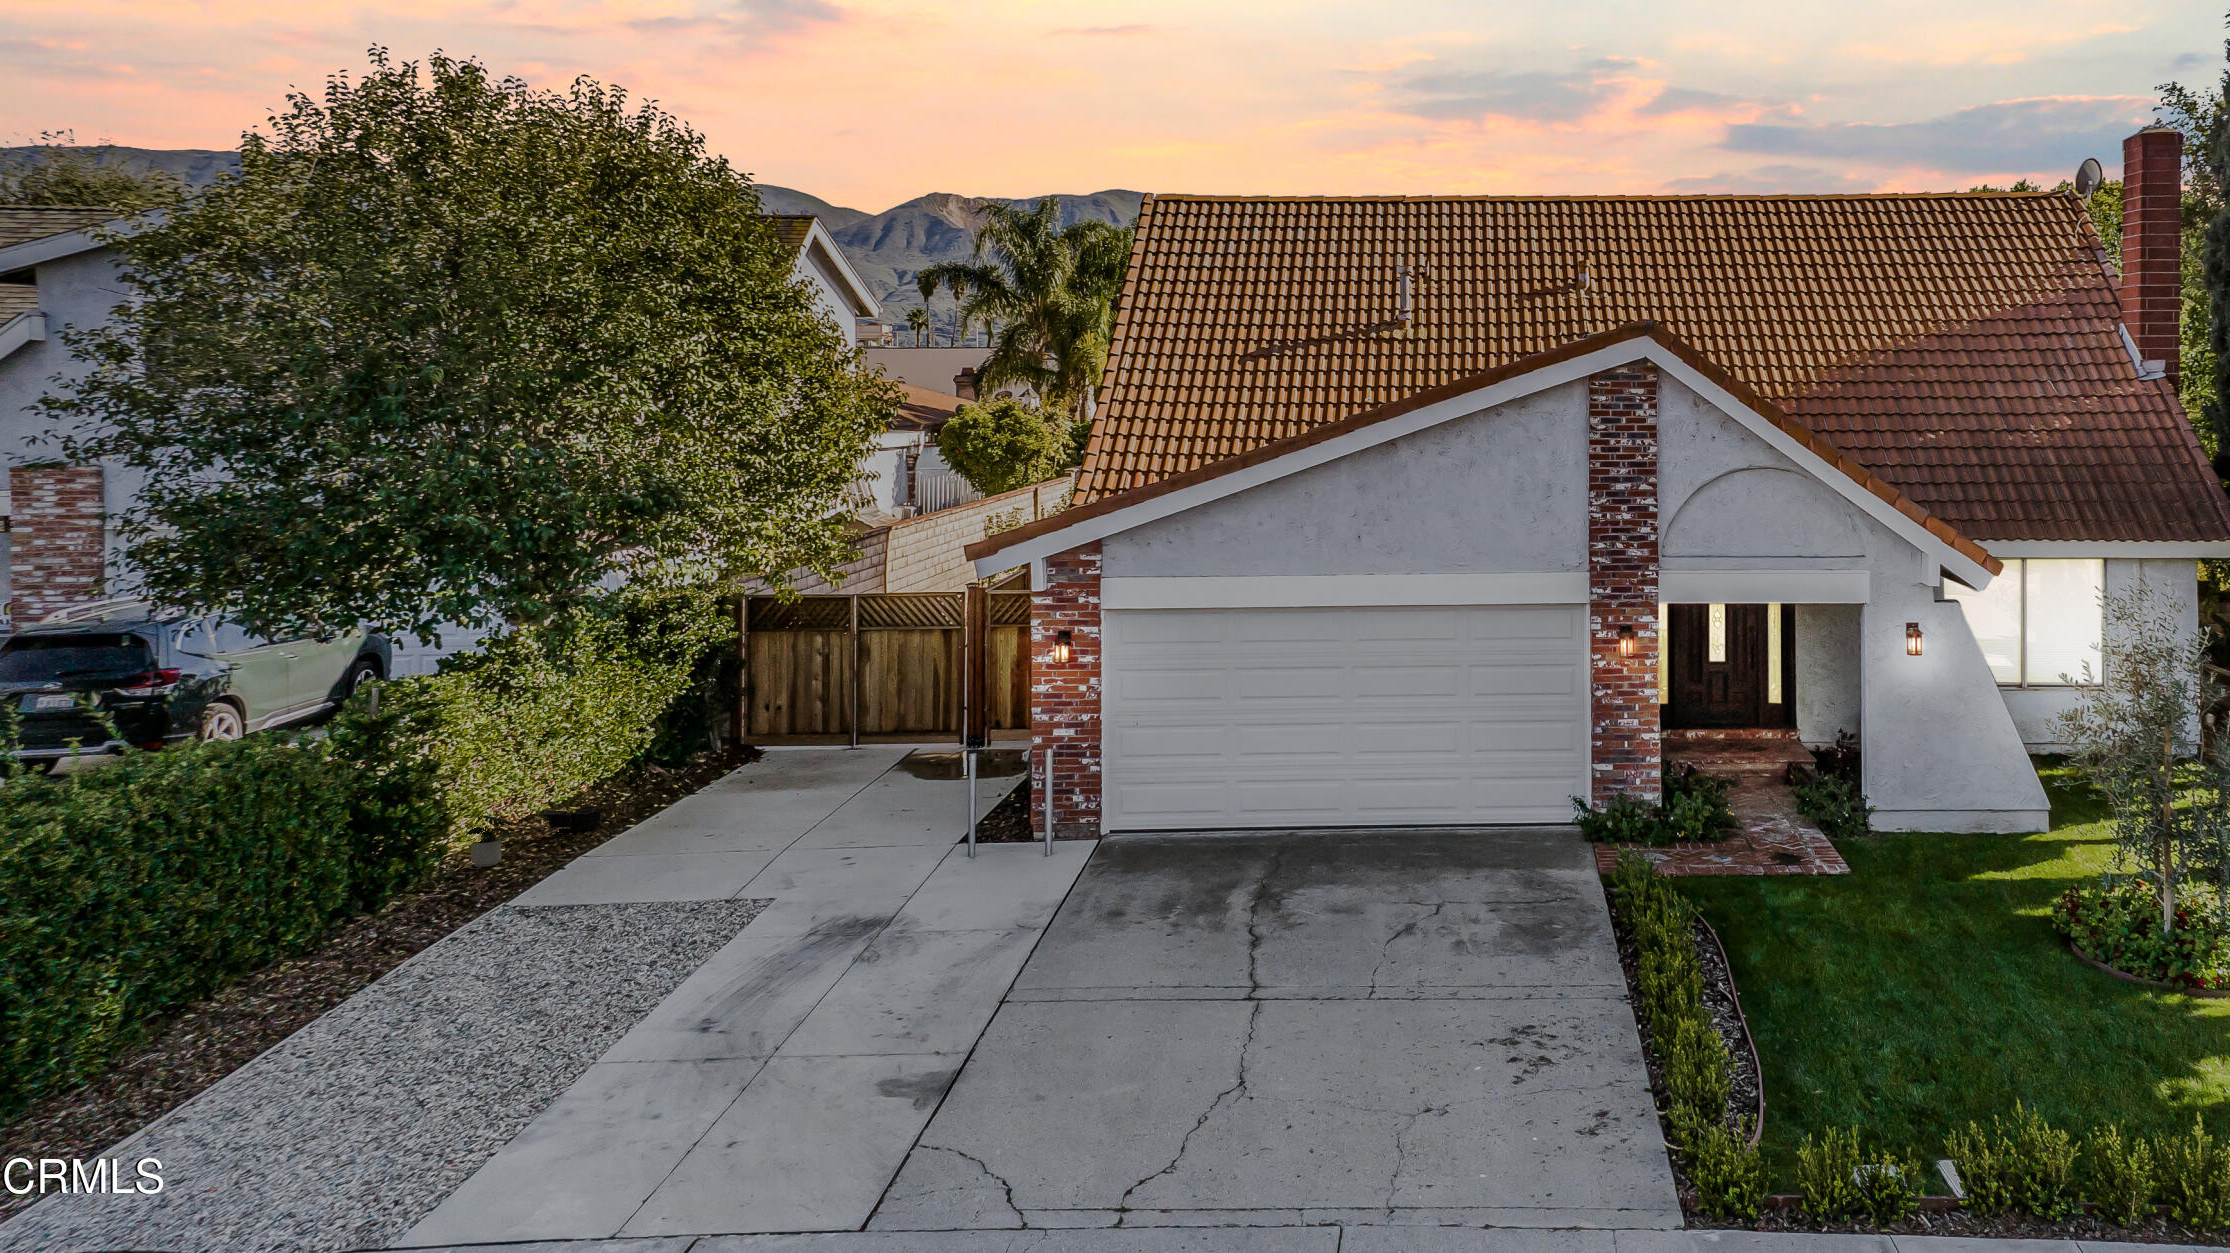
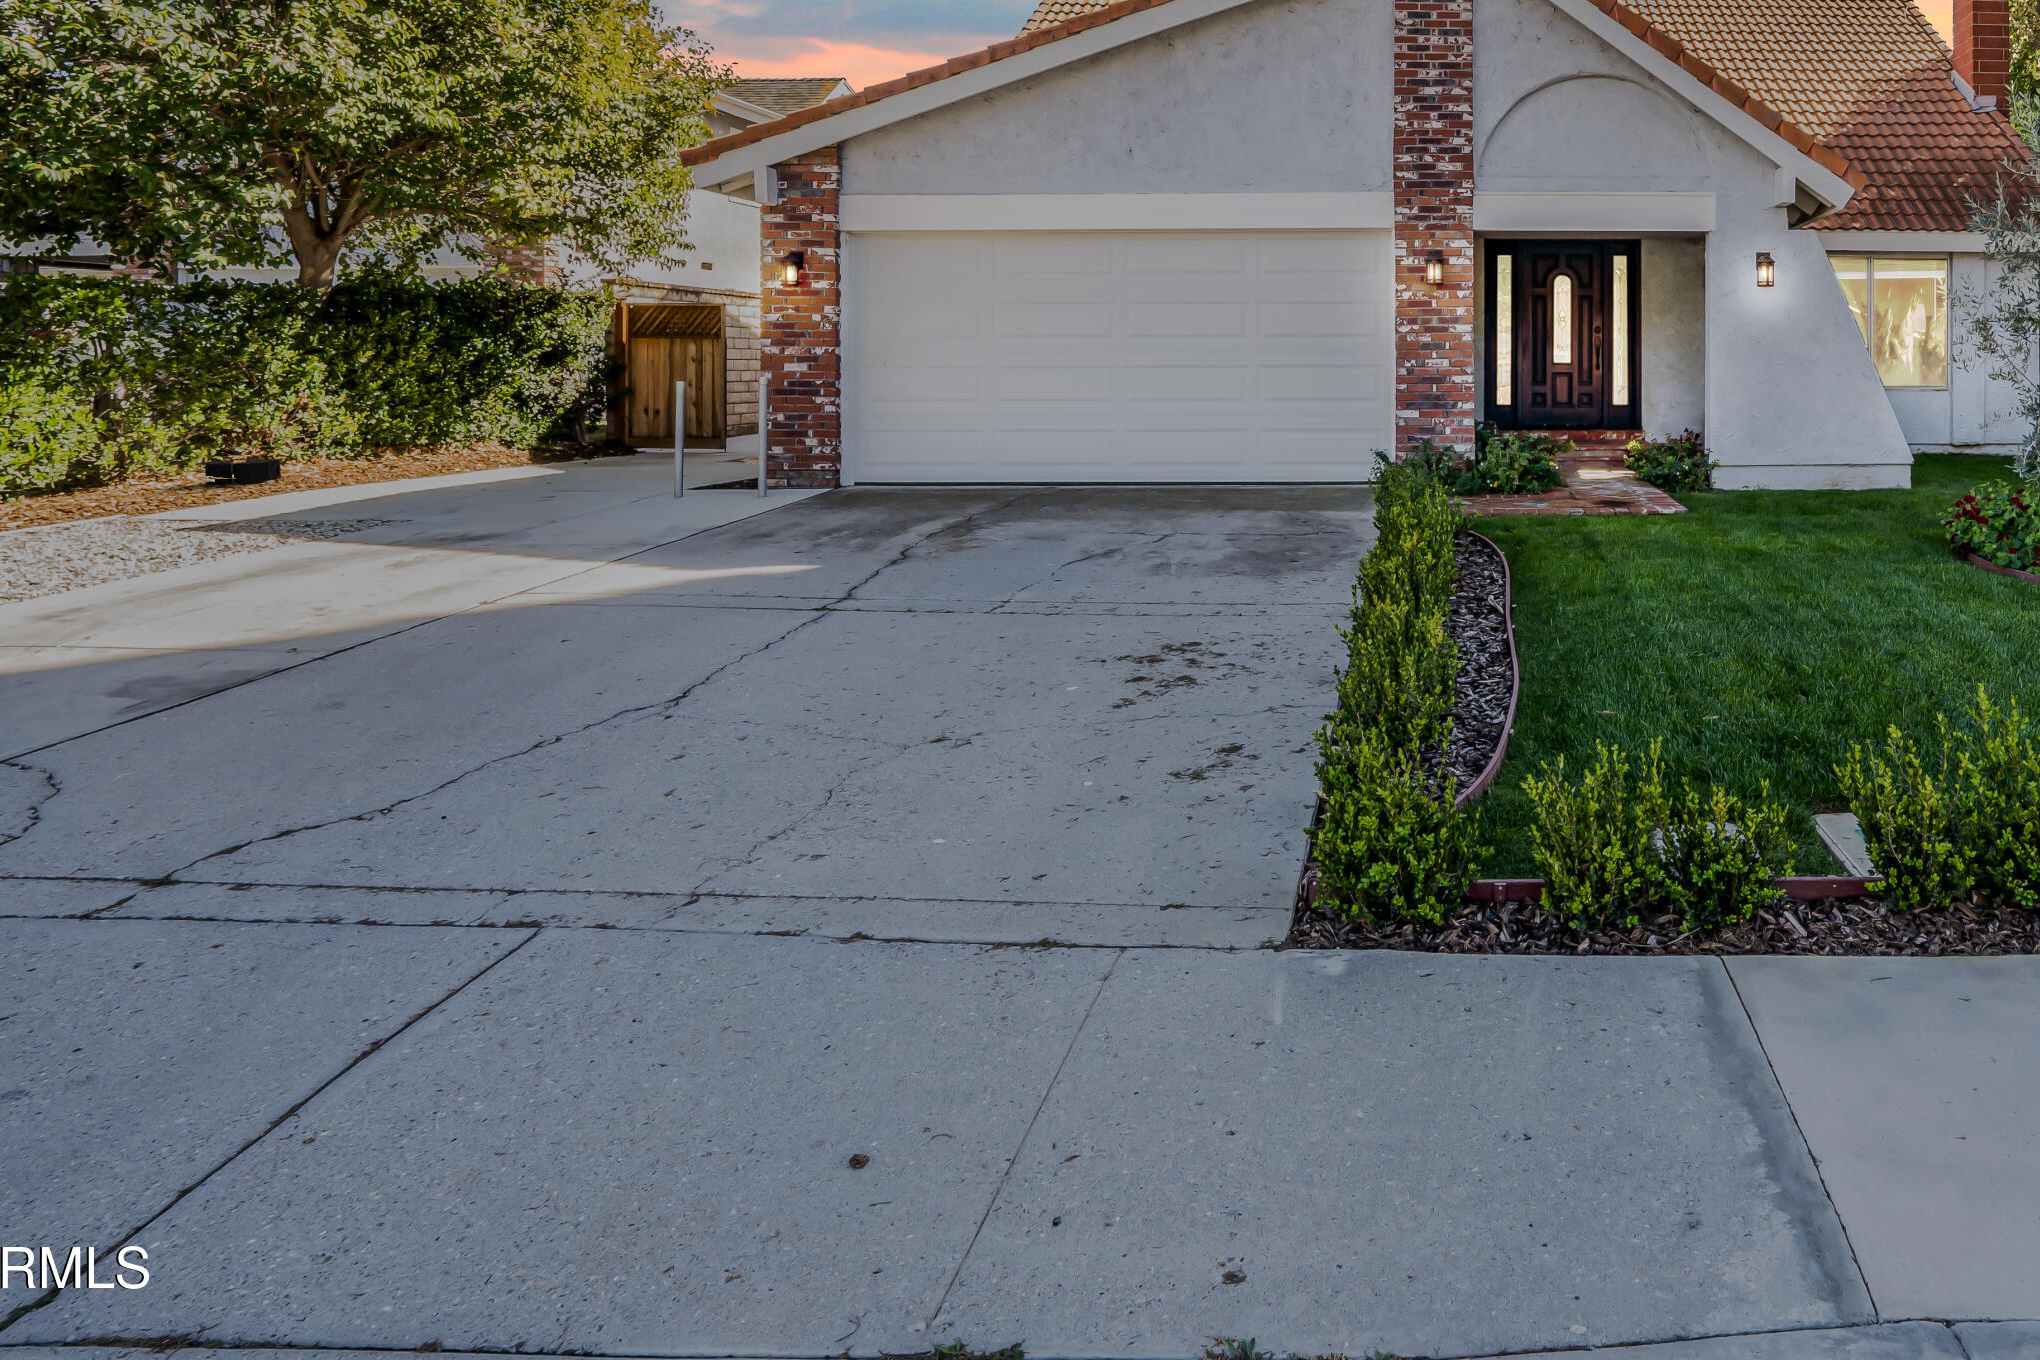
potted plant: present [466,815,517,867] -> none [23,448,121,508]

